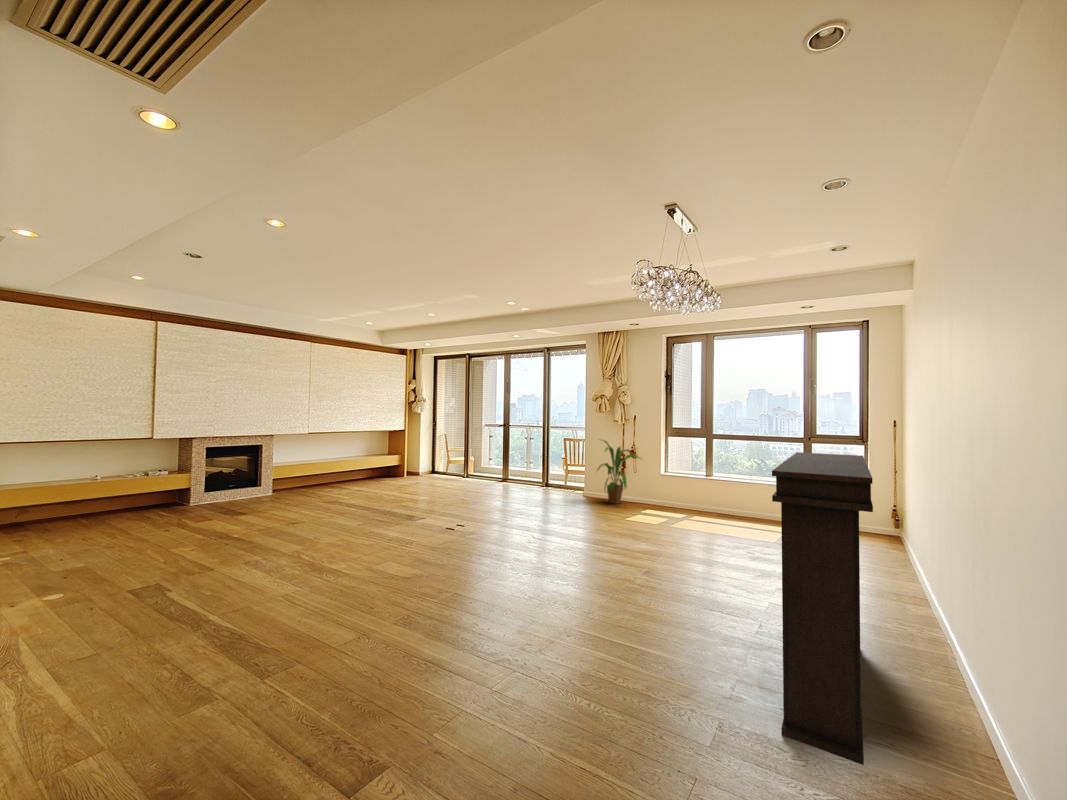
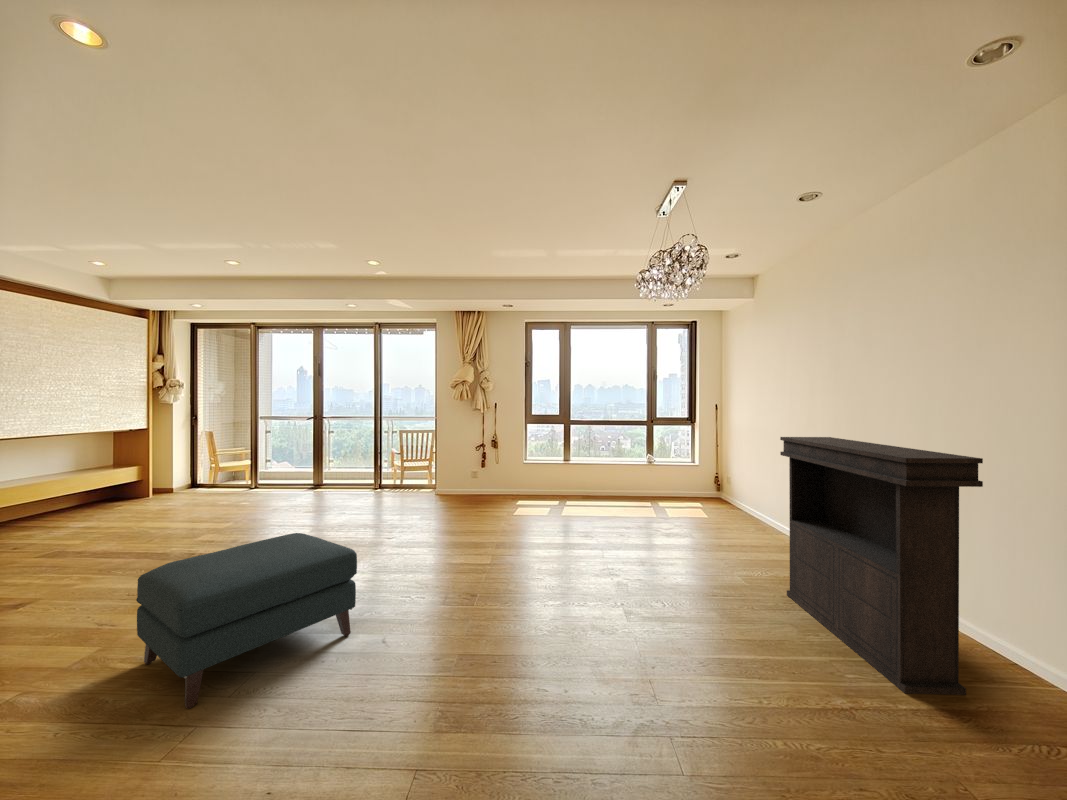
house plant: present [598,441,640,504] -> none [462,430,510,499]
ottoman: none [304,497,417,579] -> present [136,533,357,709]

